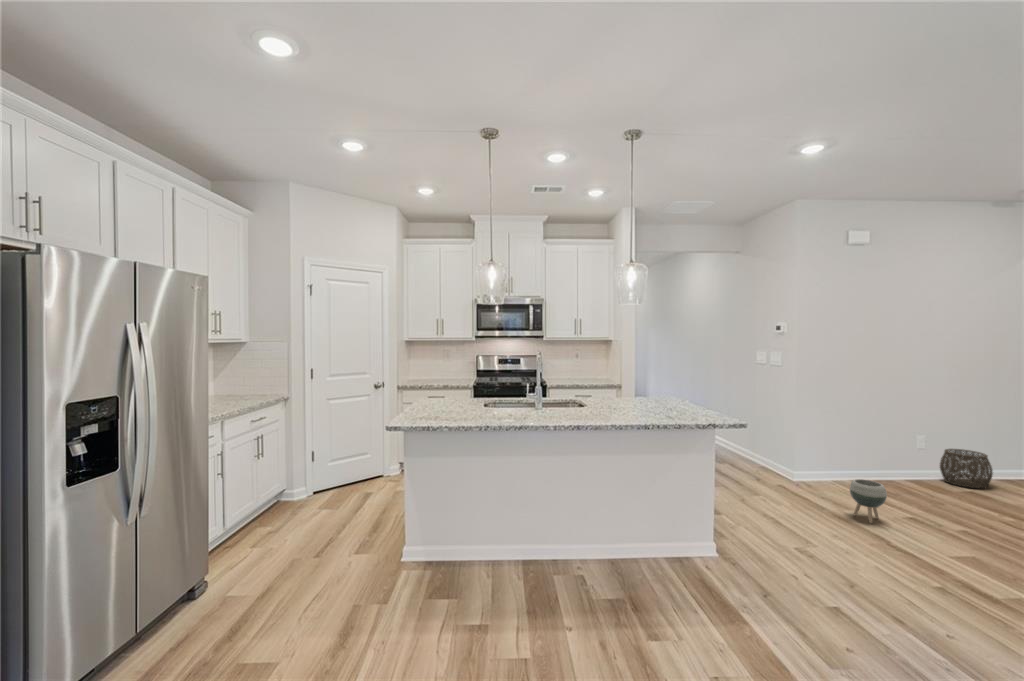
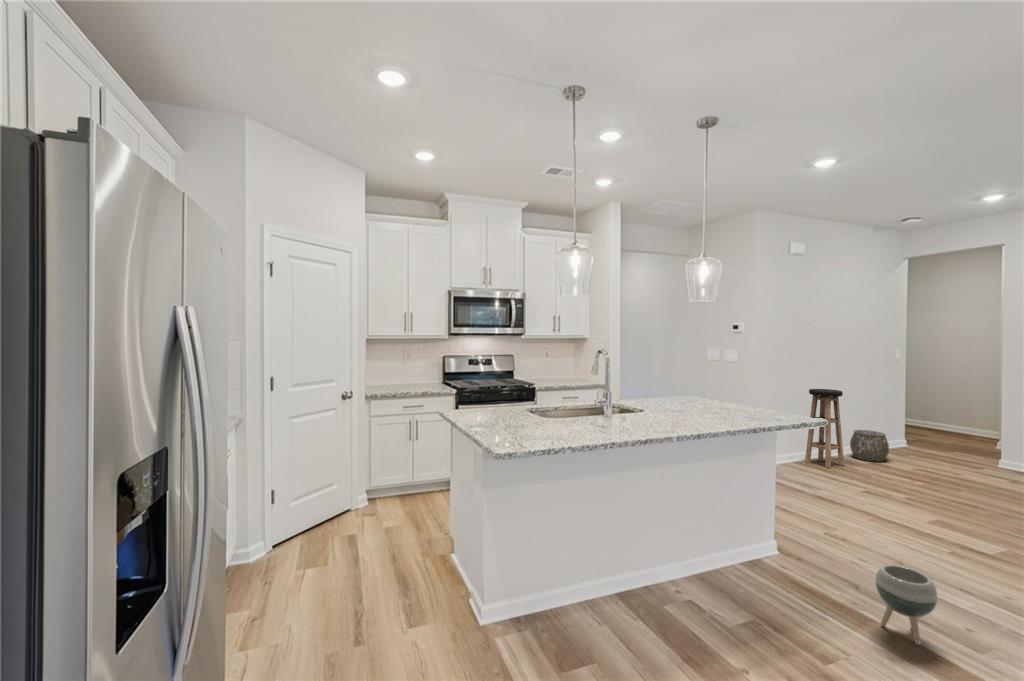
bar stool: none [866,397,917,489] -> present [805,389,844,468]
planter: present [850,479,887,523] -> present [875,565,938,645]

